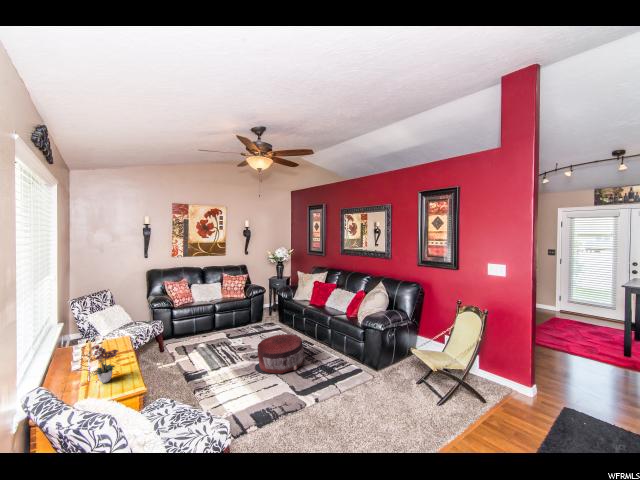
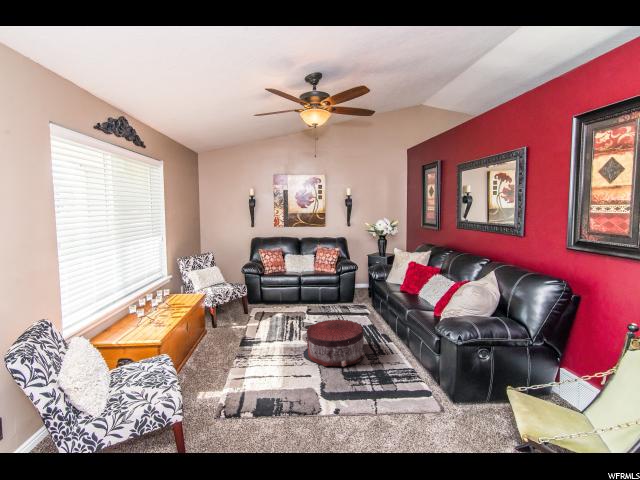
flower arrangement: present [91,345,118,383] -> none [122,285,153,325]

